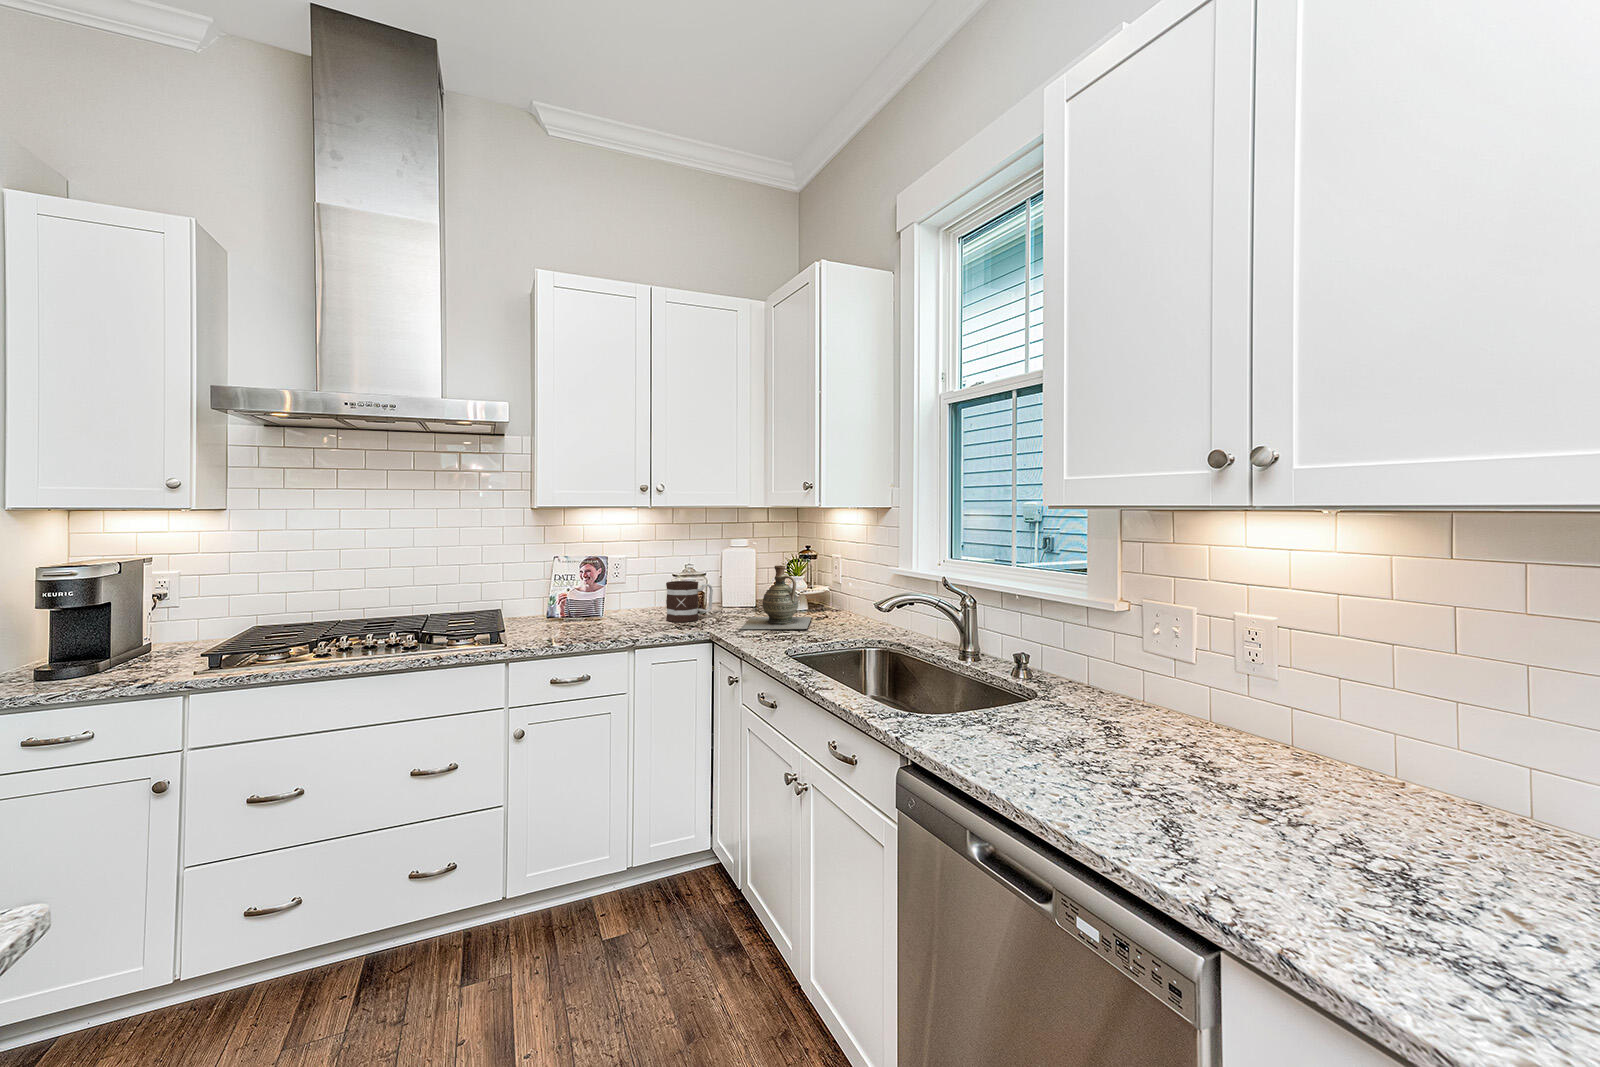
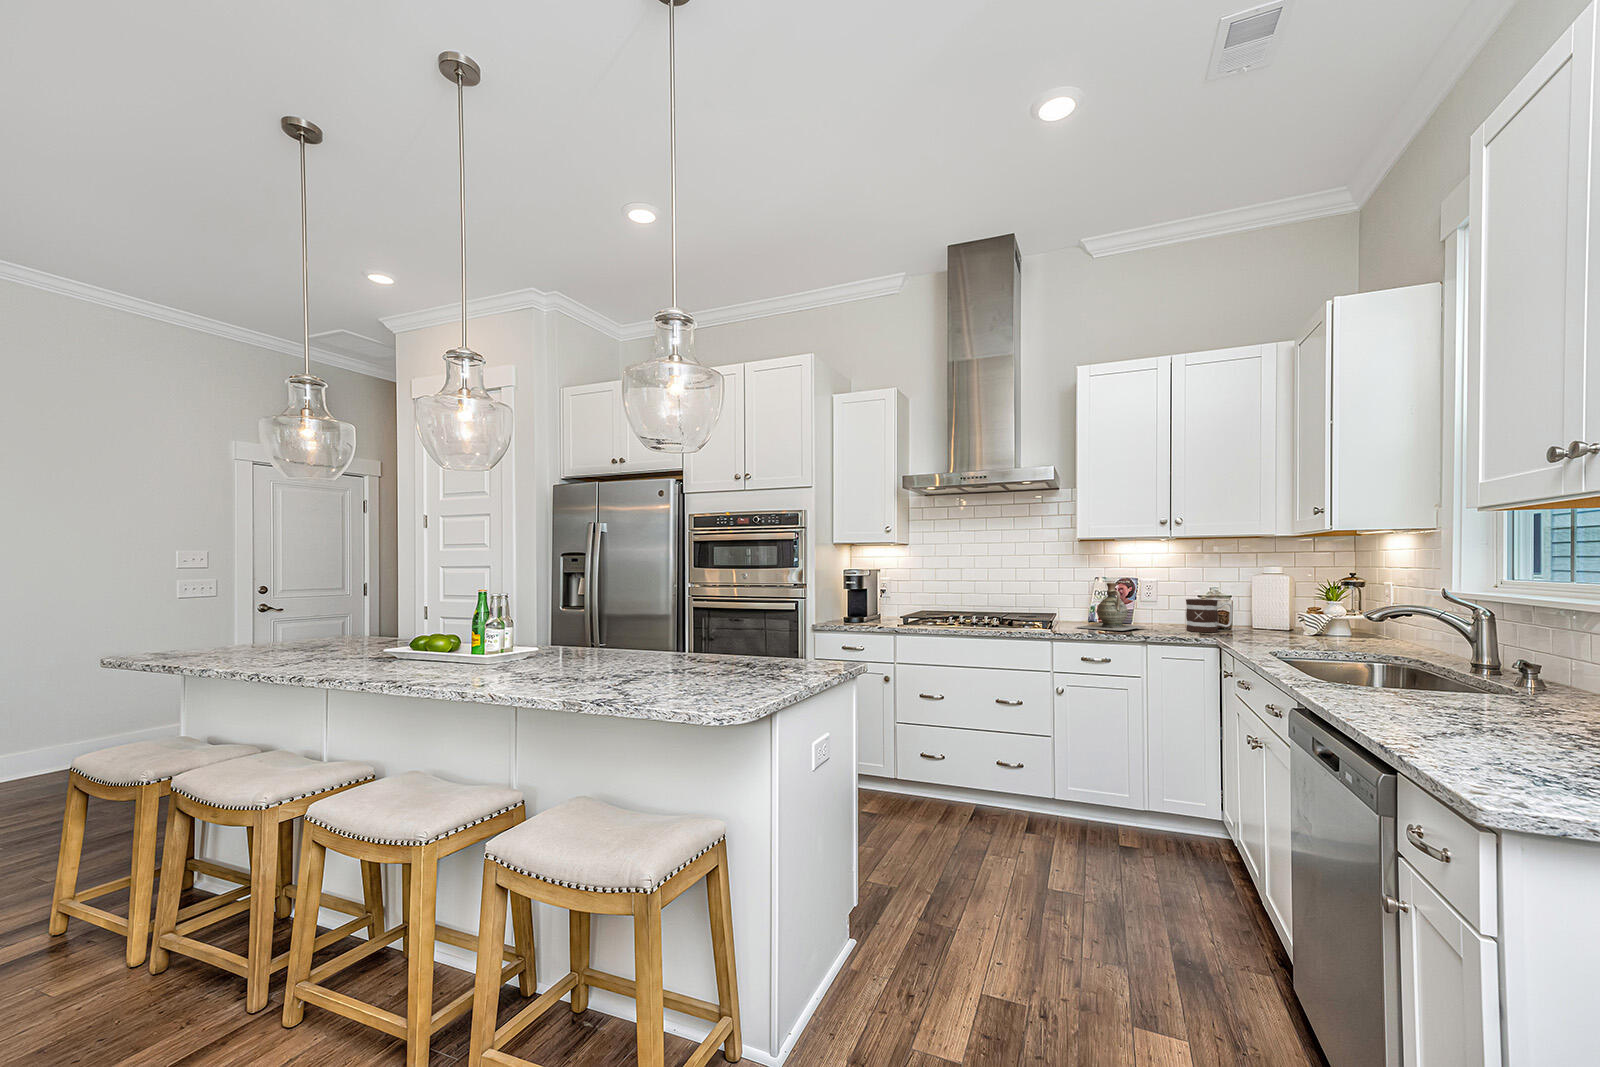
ceramic jug: present [741,565,811,629] -> present [1077,583,1144,631]

